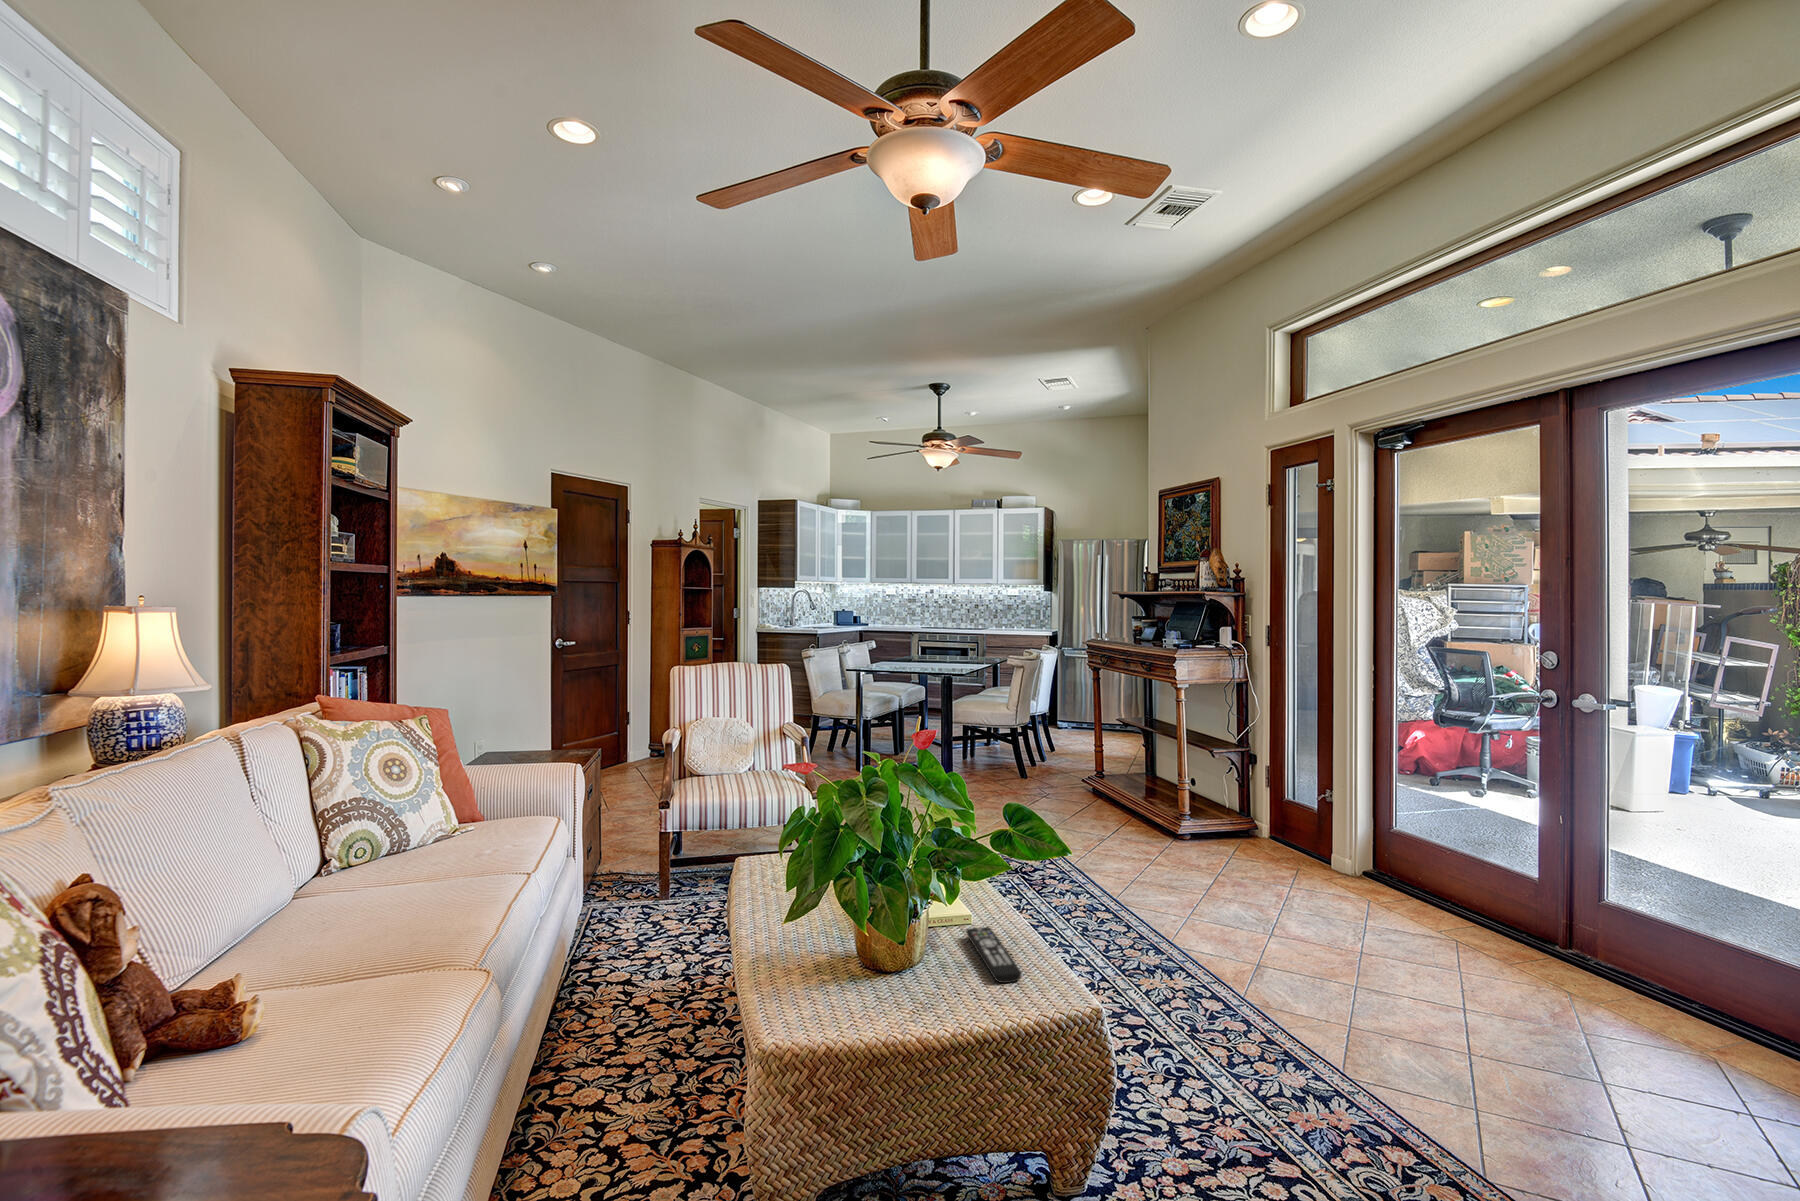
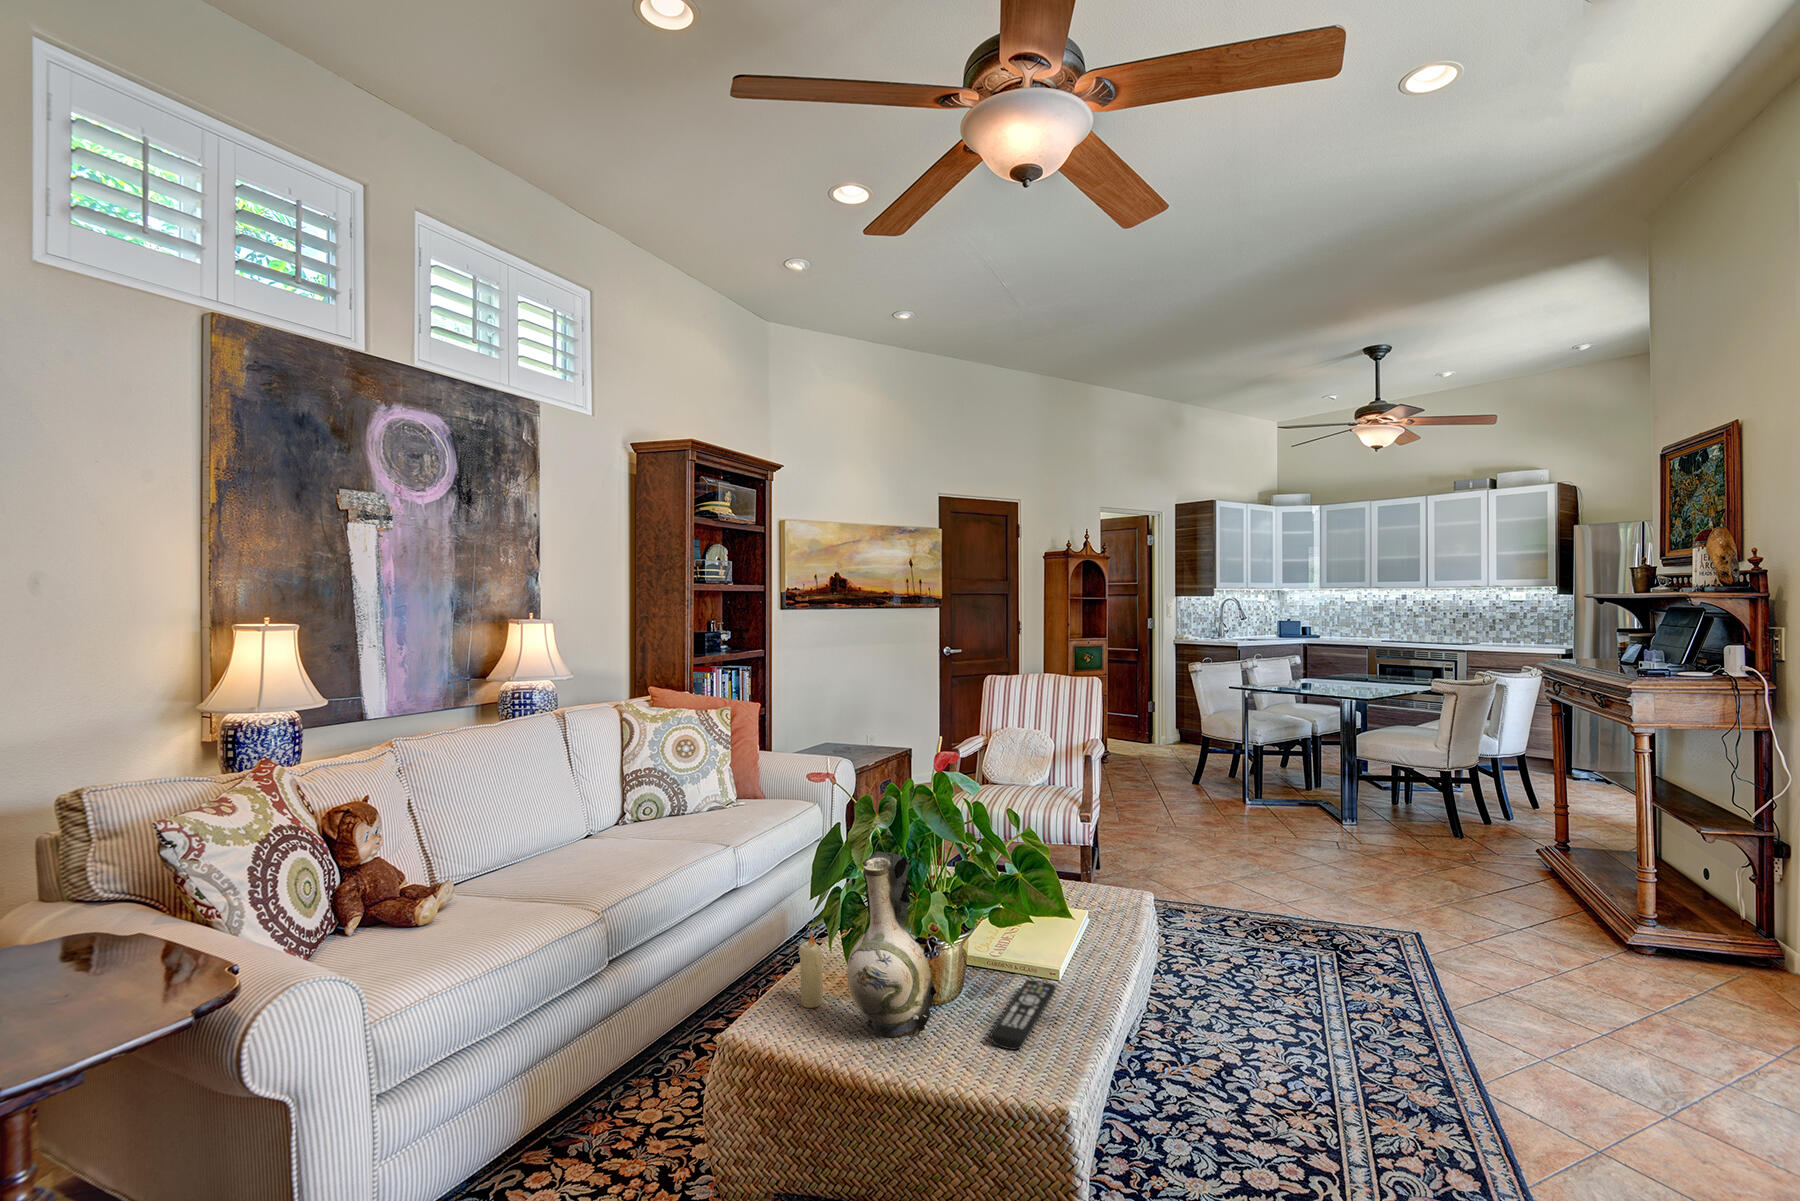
decorative vase: none [861,836,952,1004] -> present [847,851,936,1041]
candle: none [796,930,819,1004] -> present [799,933,823,1008]

